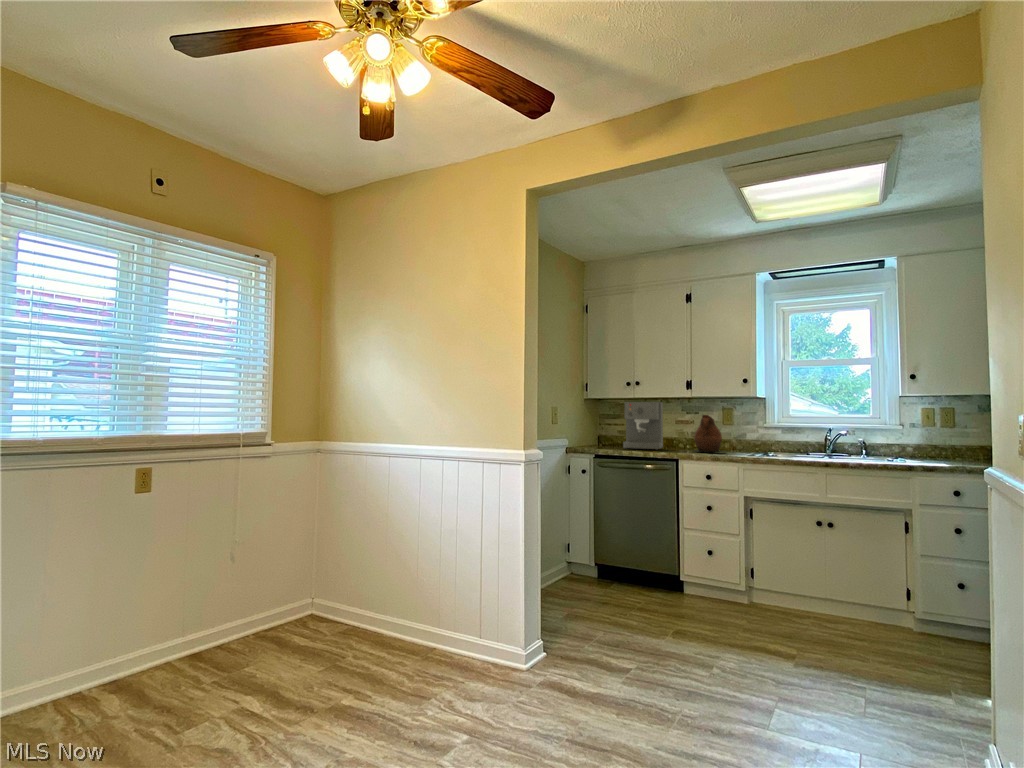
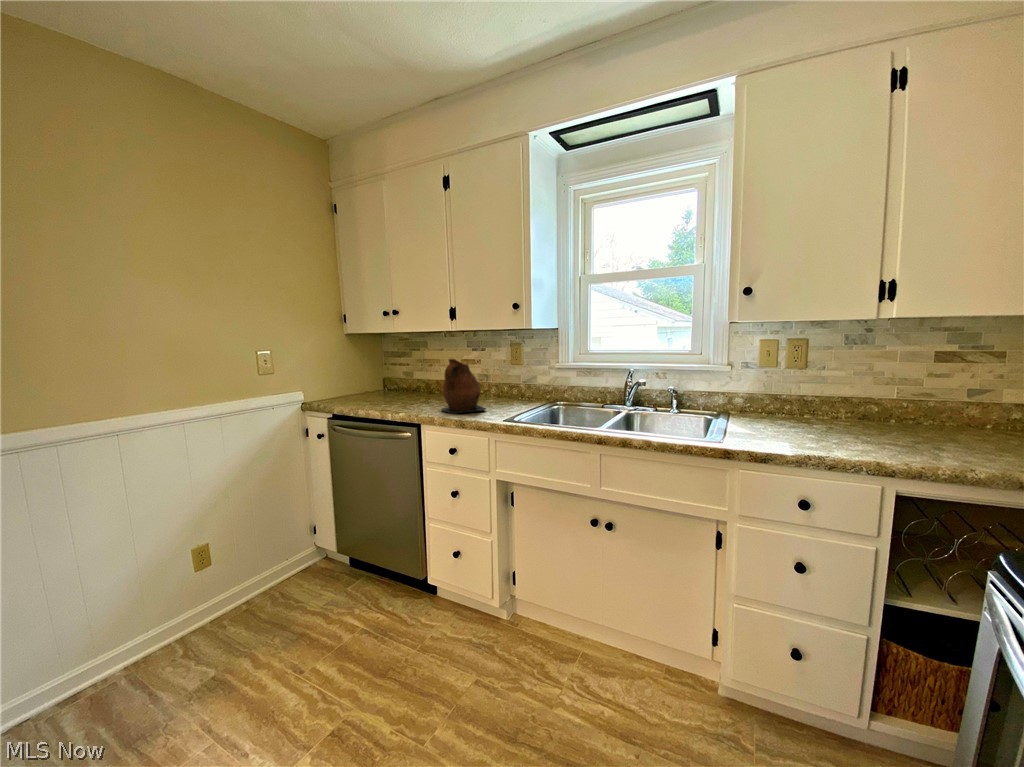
coffee maker: present [623,402,663,450] -> none [373,337,438,403]

